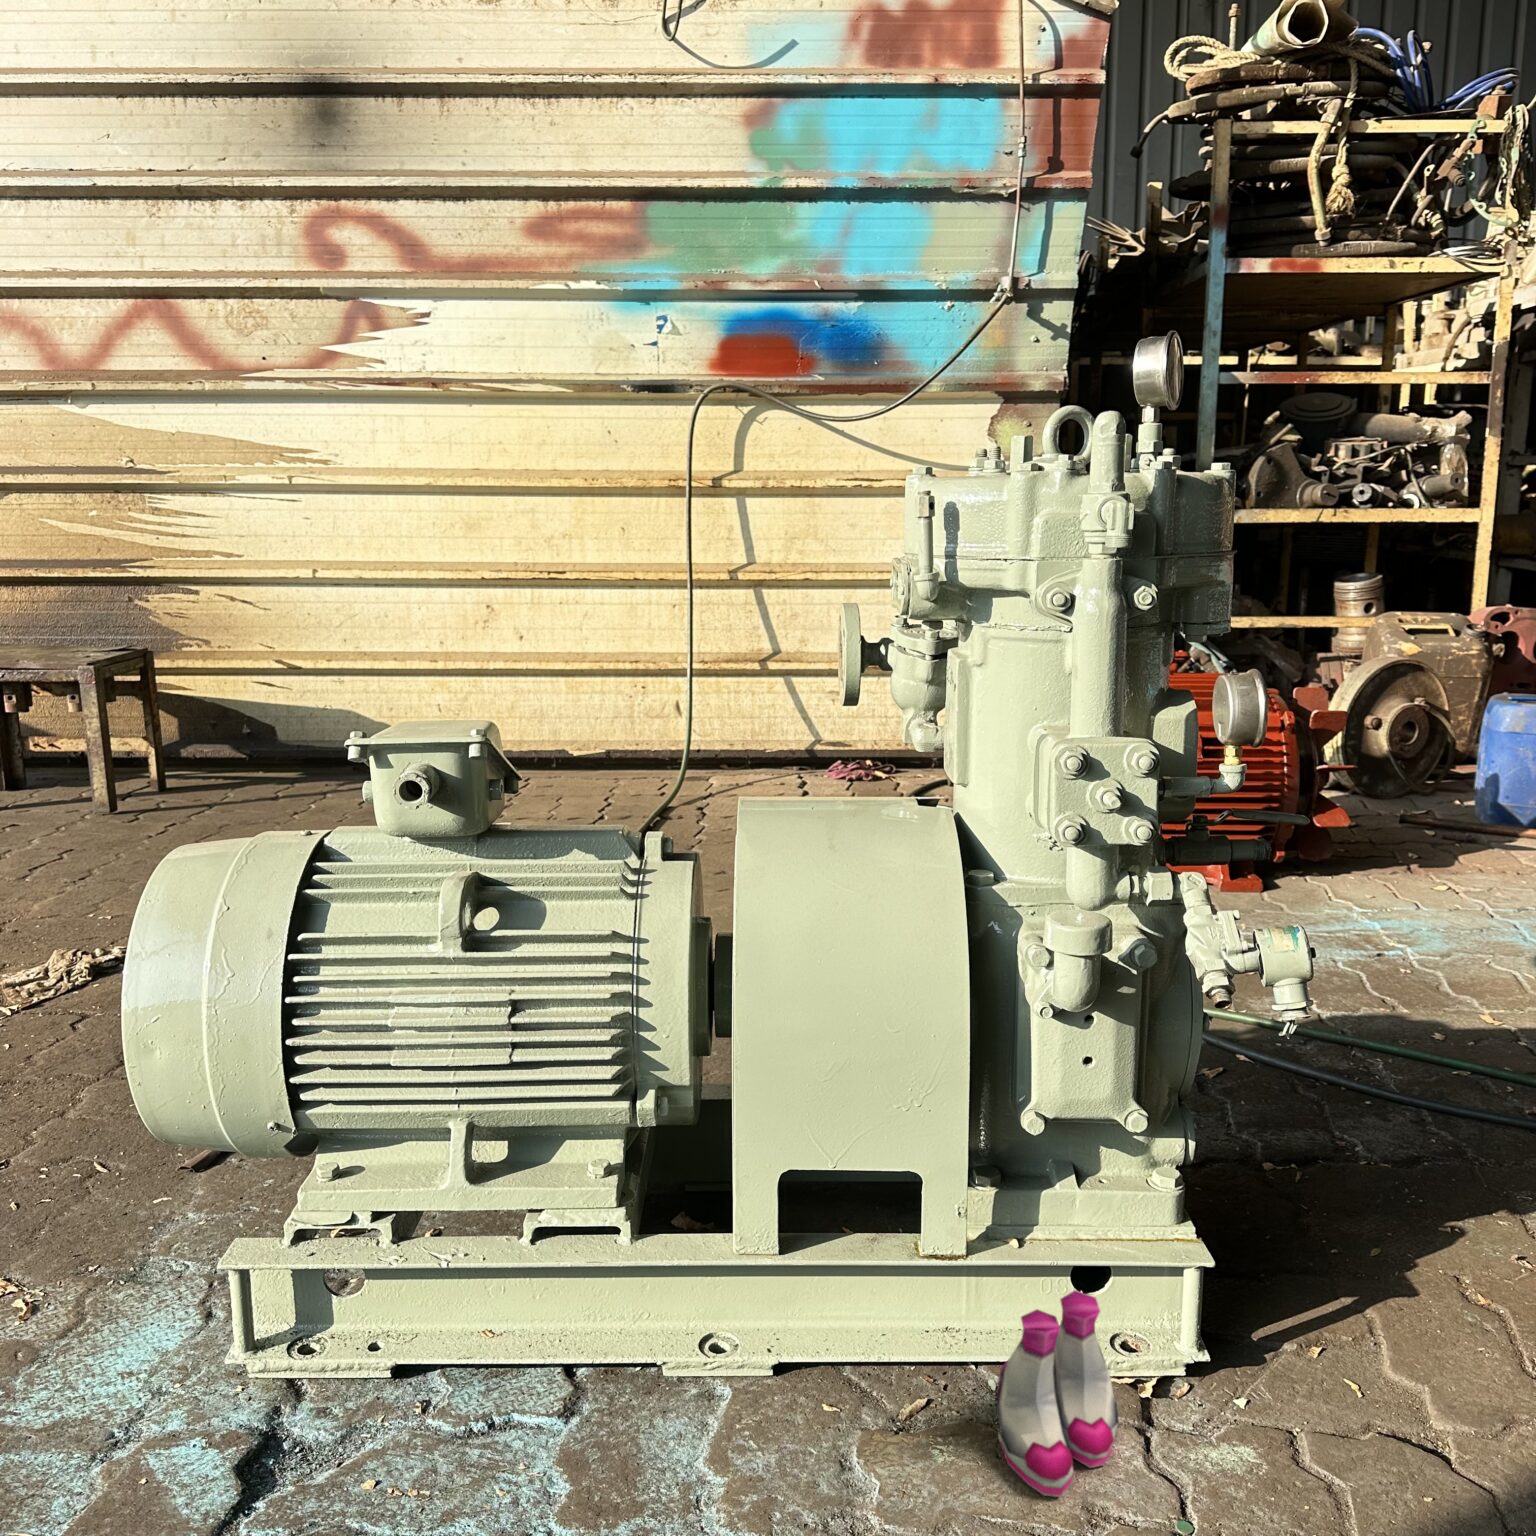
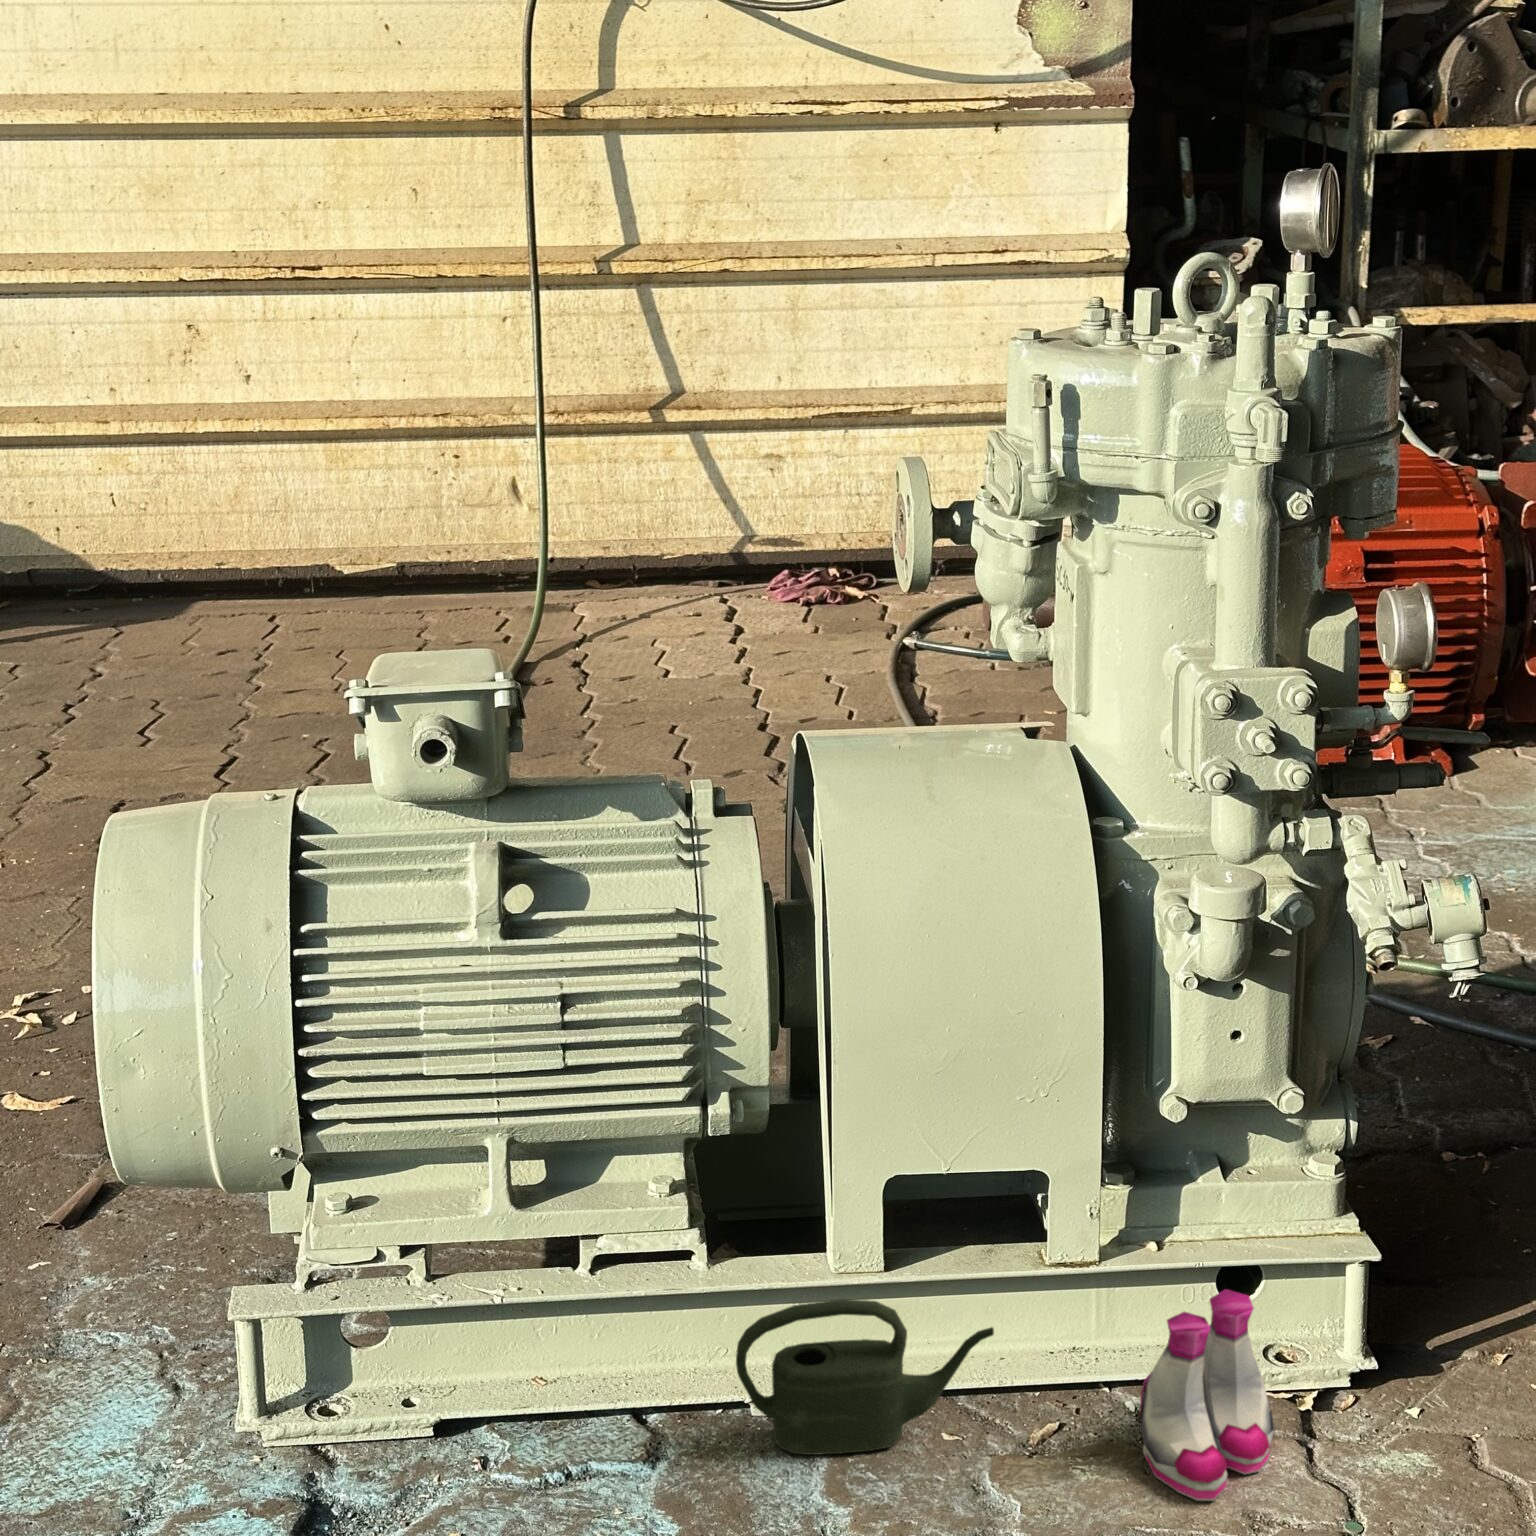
watering can: none [643,1279,869,1417] -> present [736,1299,994,1455]

